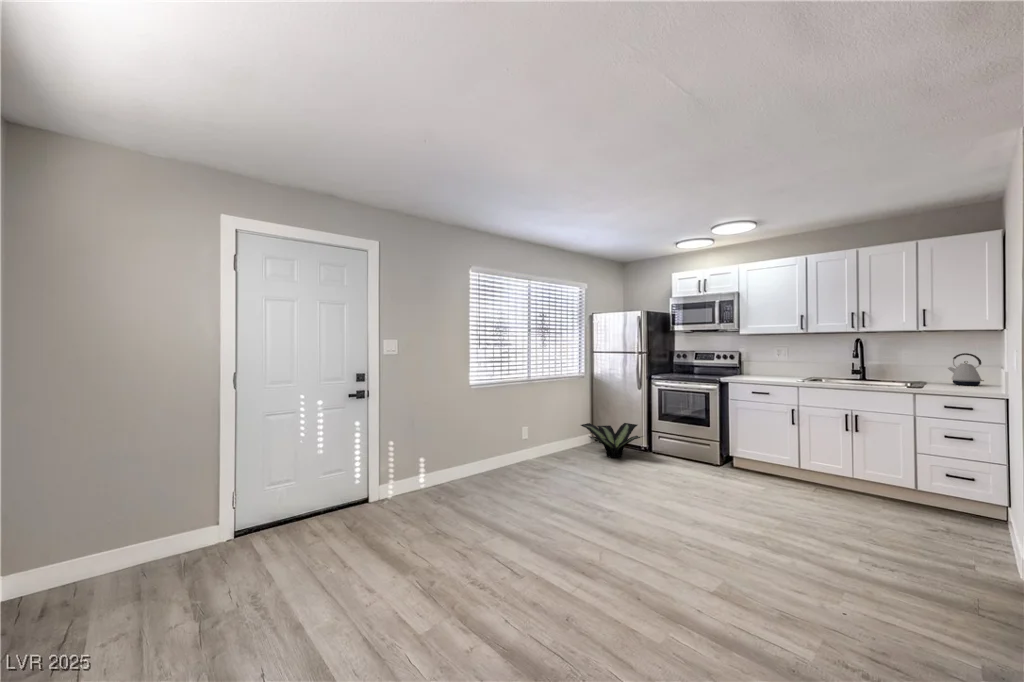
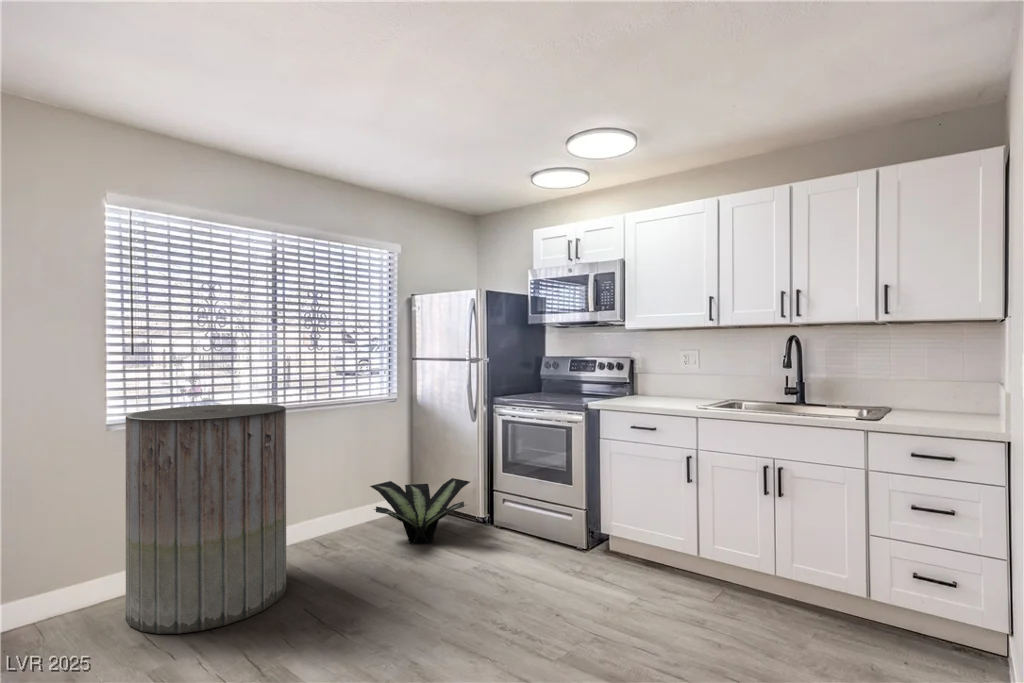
kettle: present [948,353,984,386] -> none [922,359,974,413]
trash can: none [487,375,560,488] -> present [126,404,286,634]

